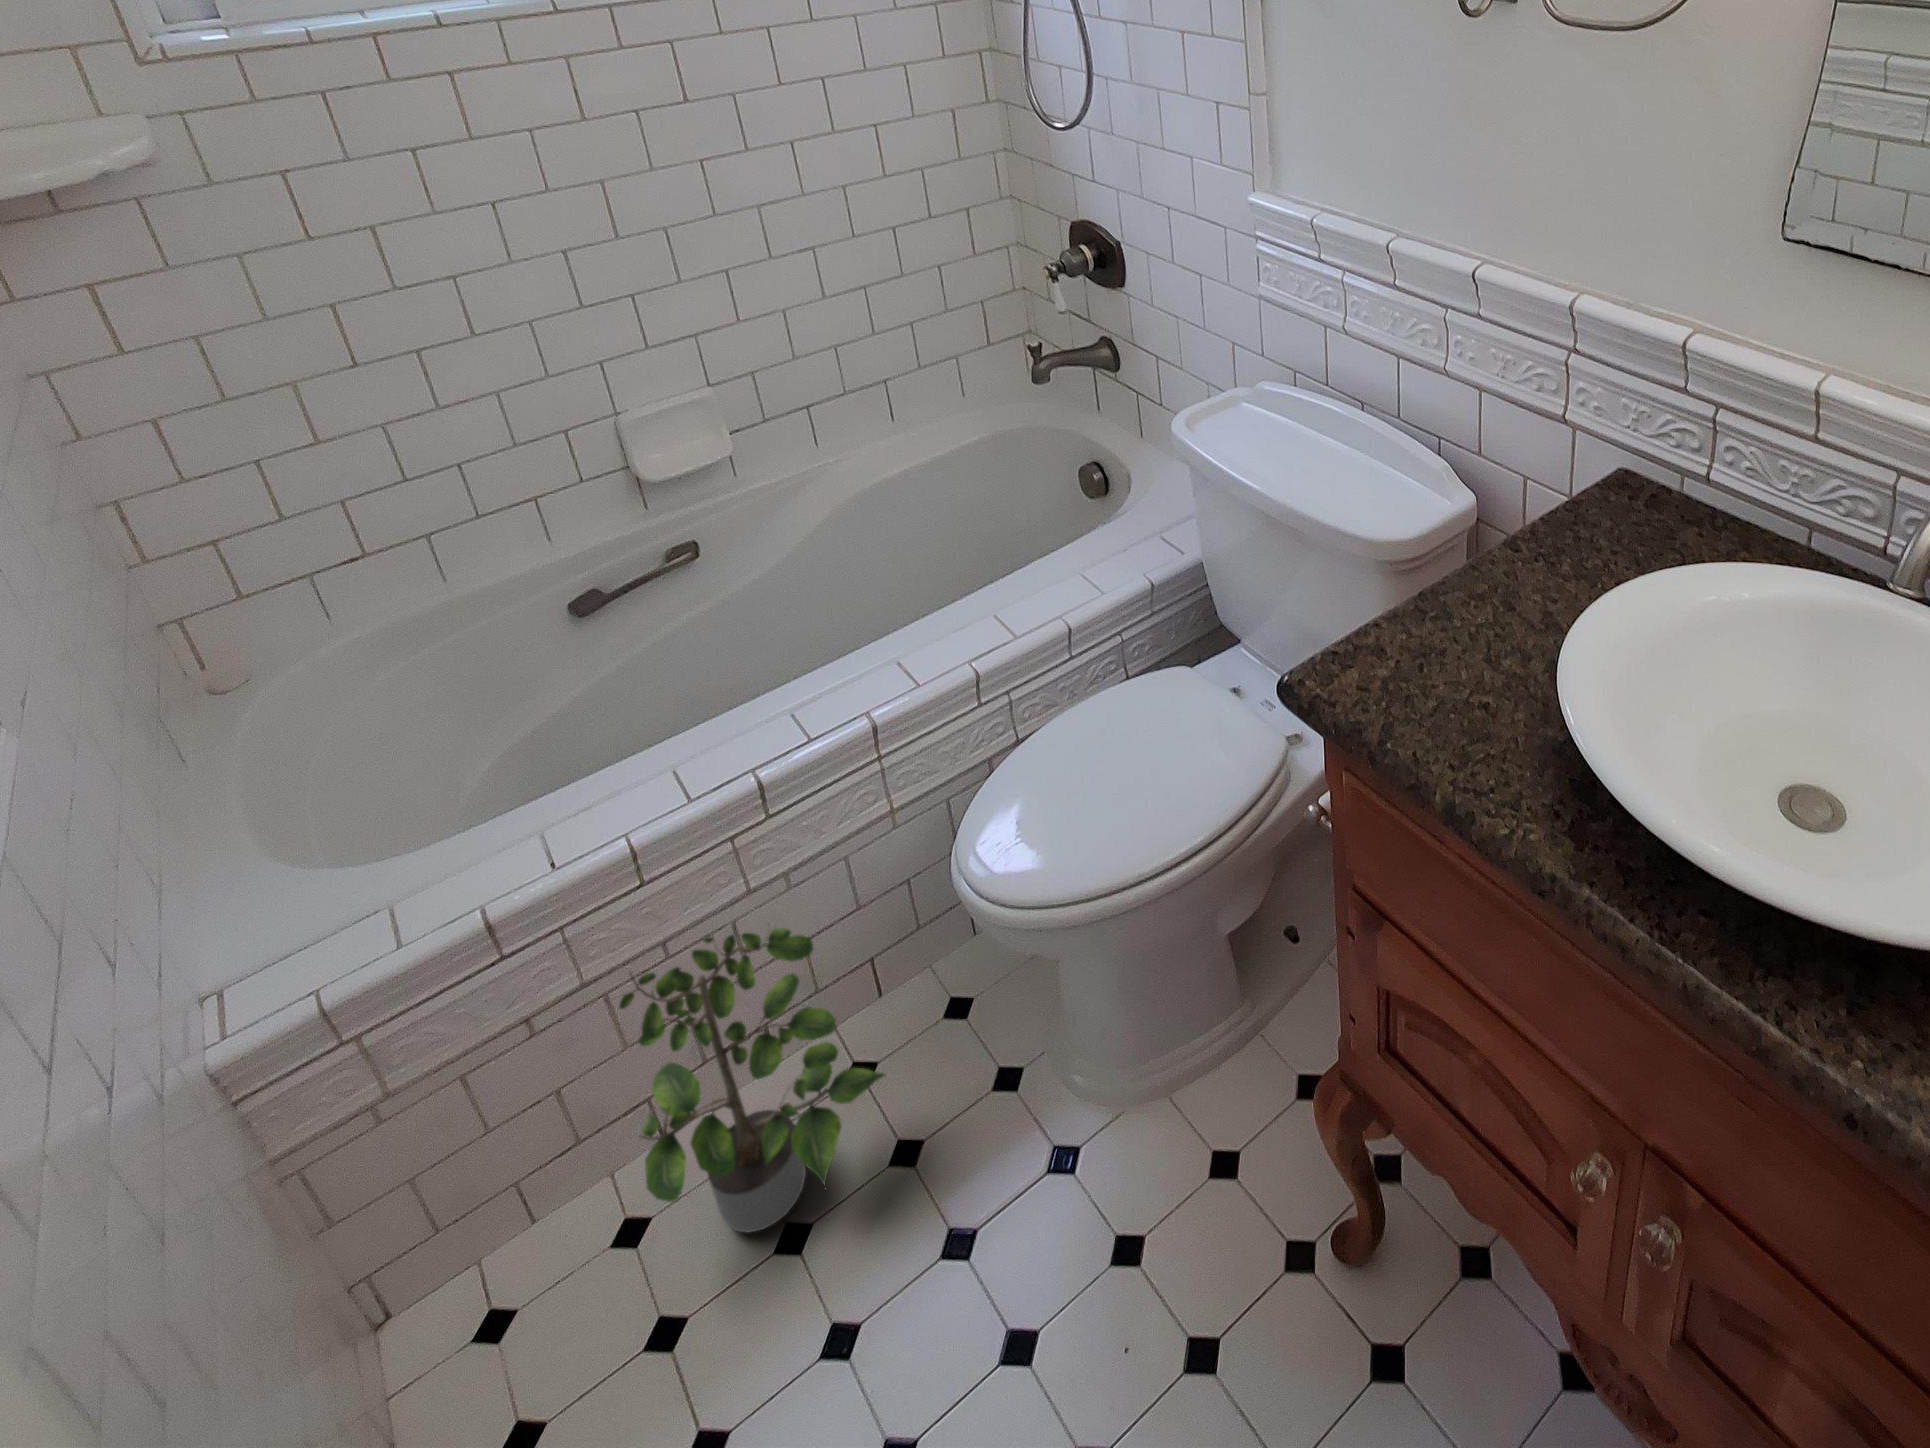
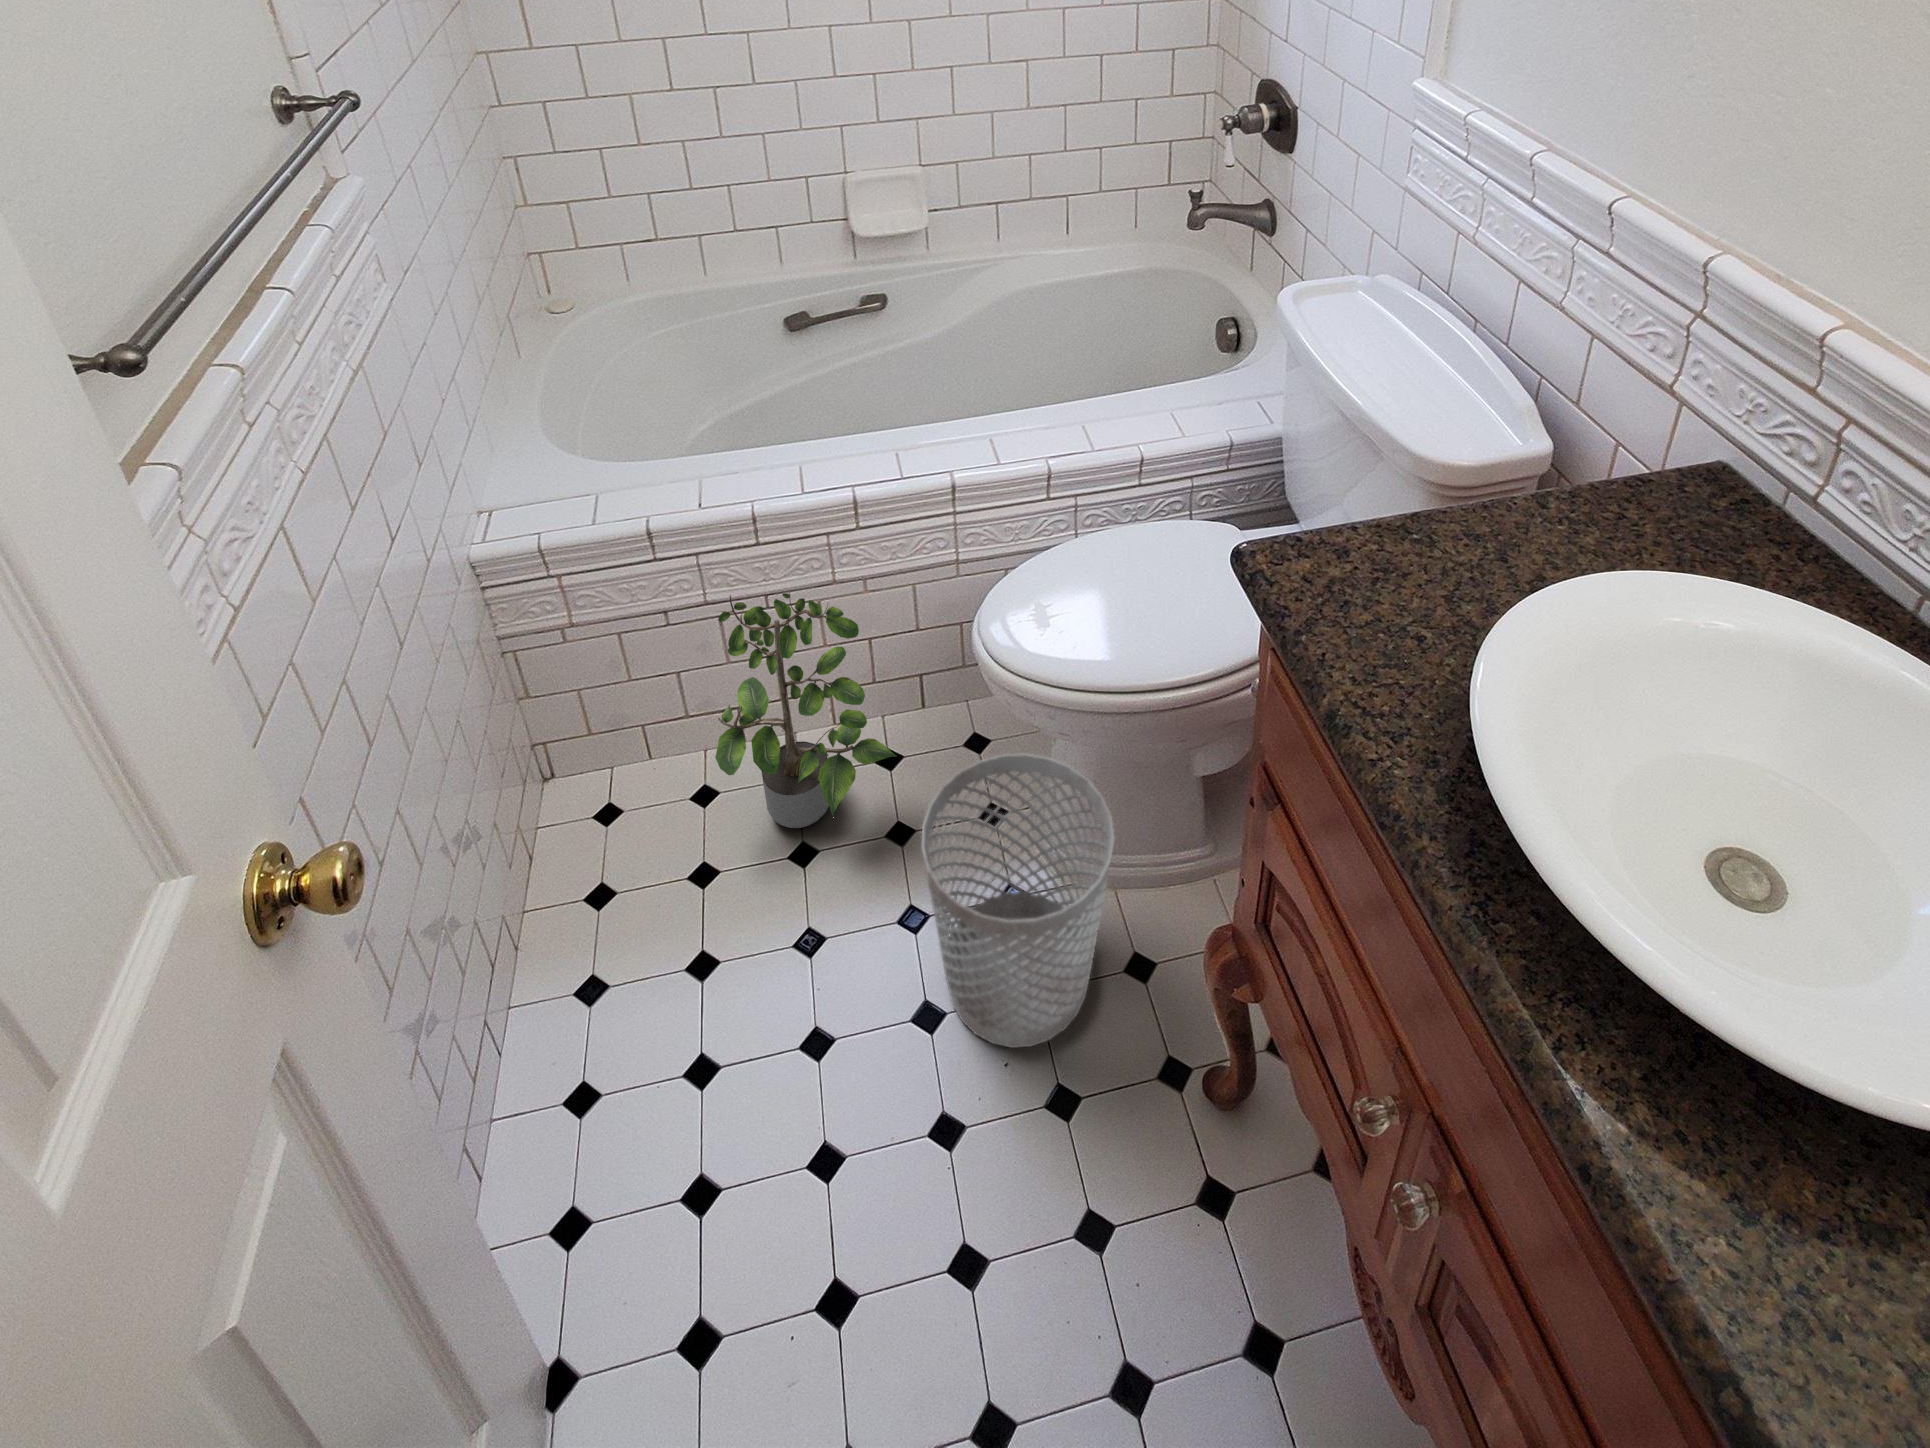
wastebasket: none [966,991,1188,1354] -> present [922,754,1114,1048]

